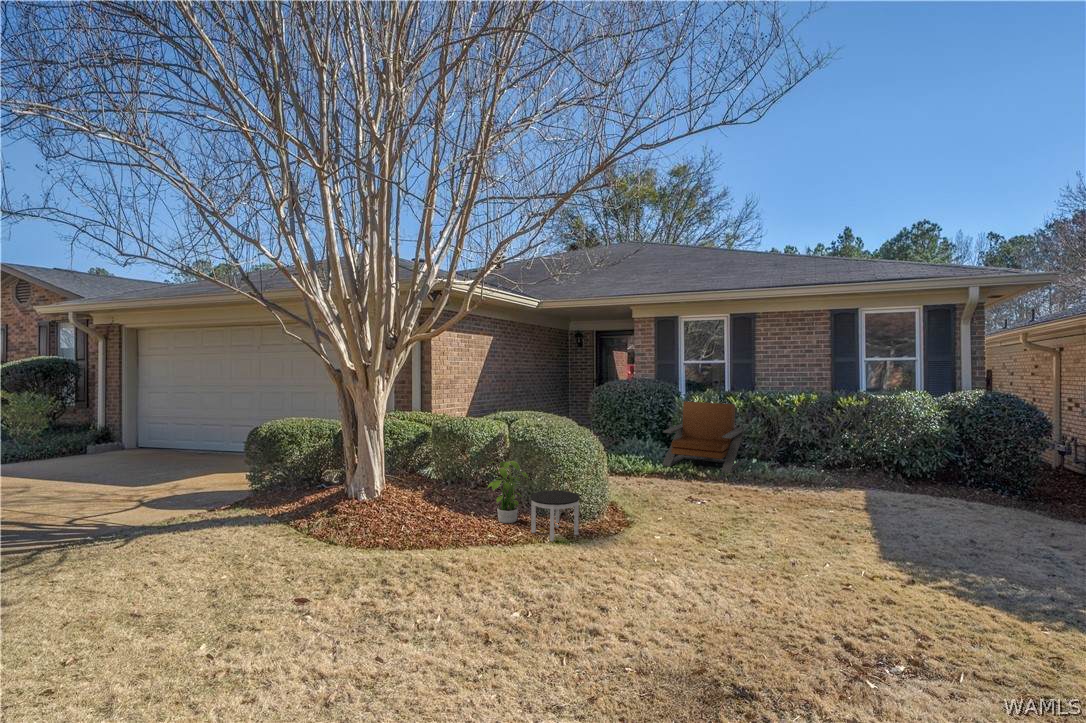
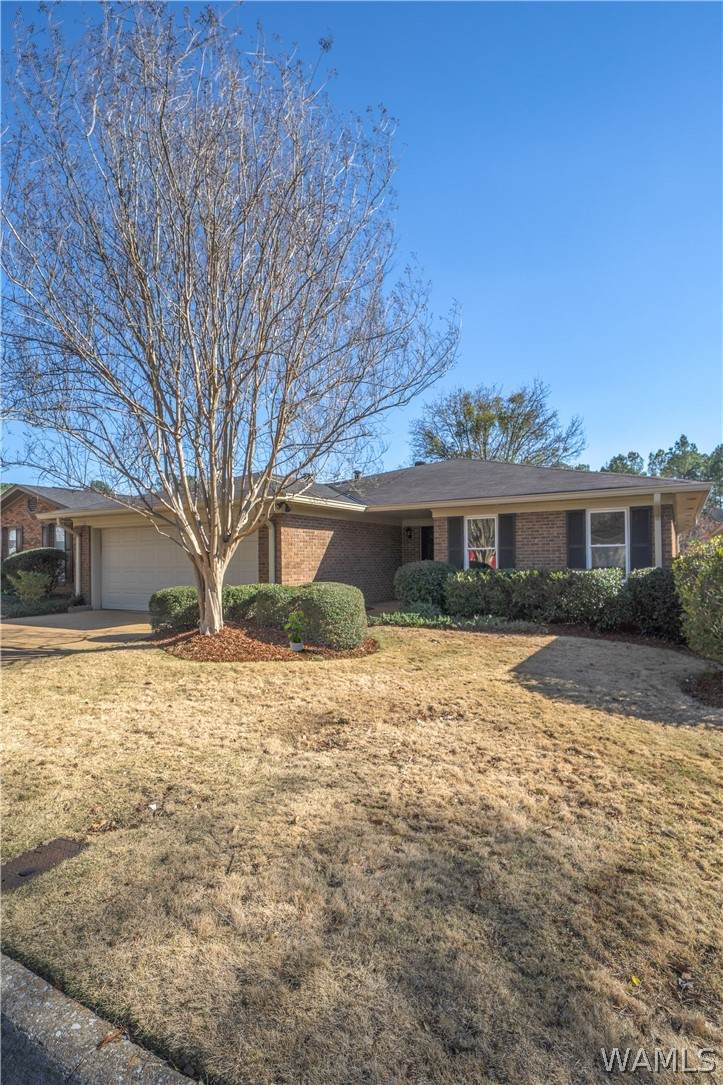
lounge chair: present [662,401,744,473] -> none [430,576,490,626]
round table: present [530,490,580,541] -> none [305,630,336,661]

